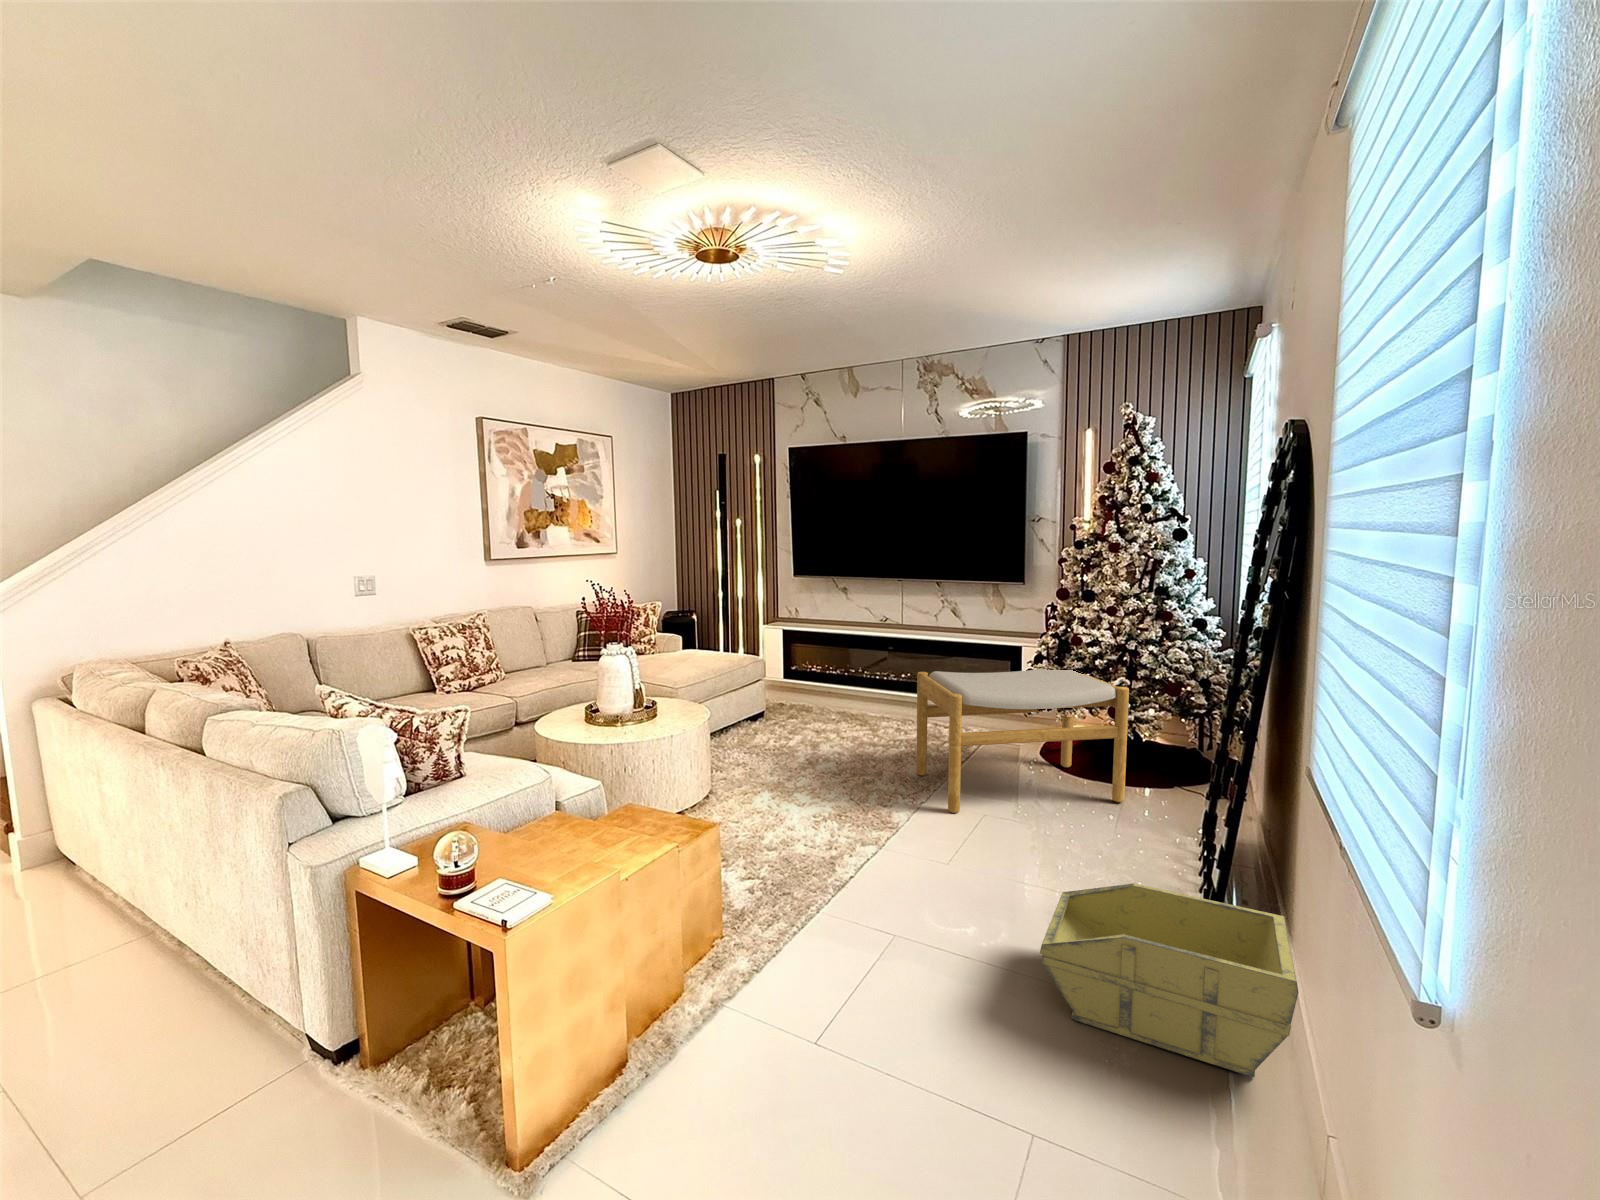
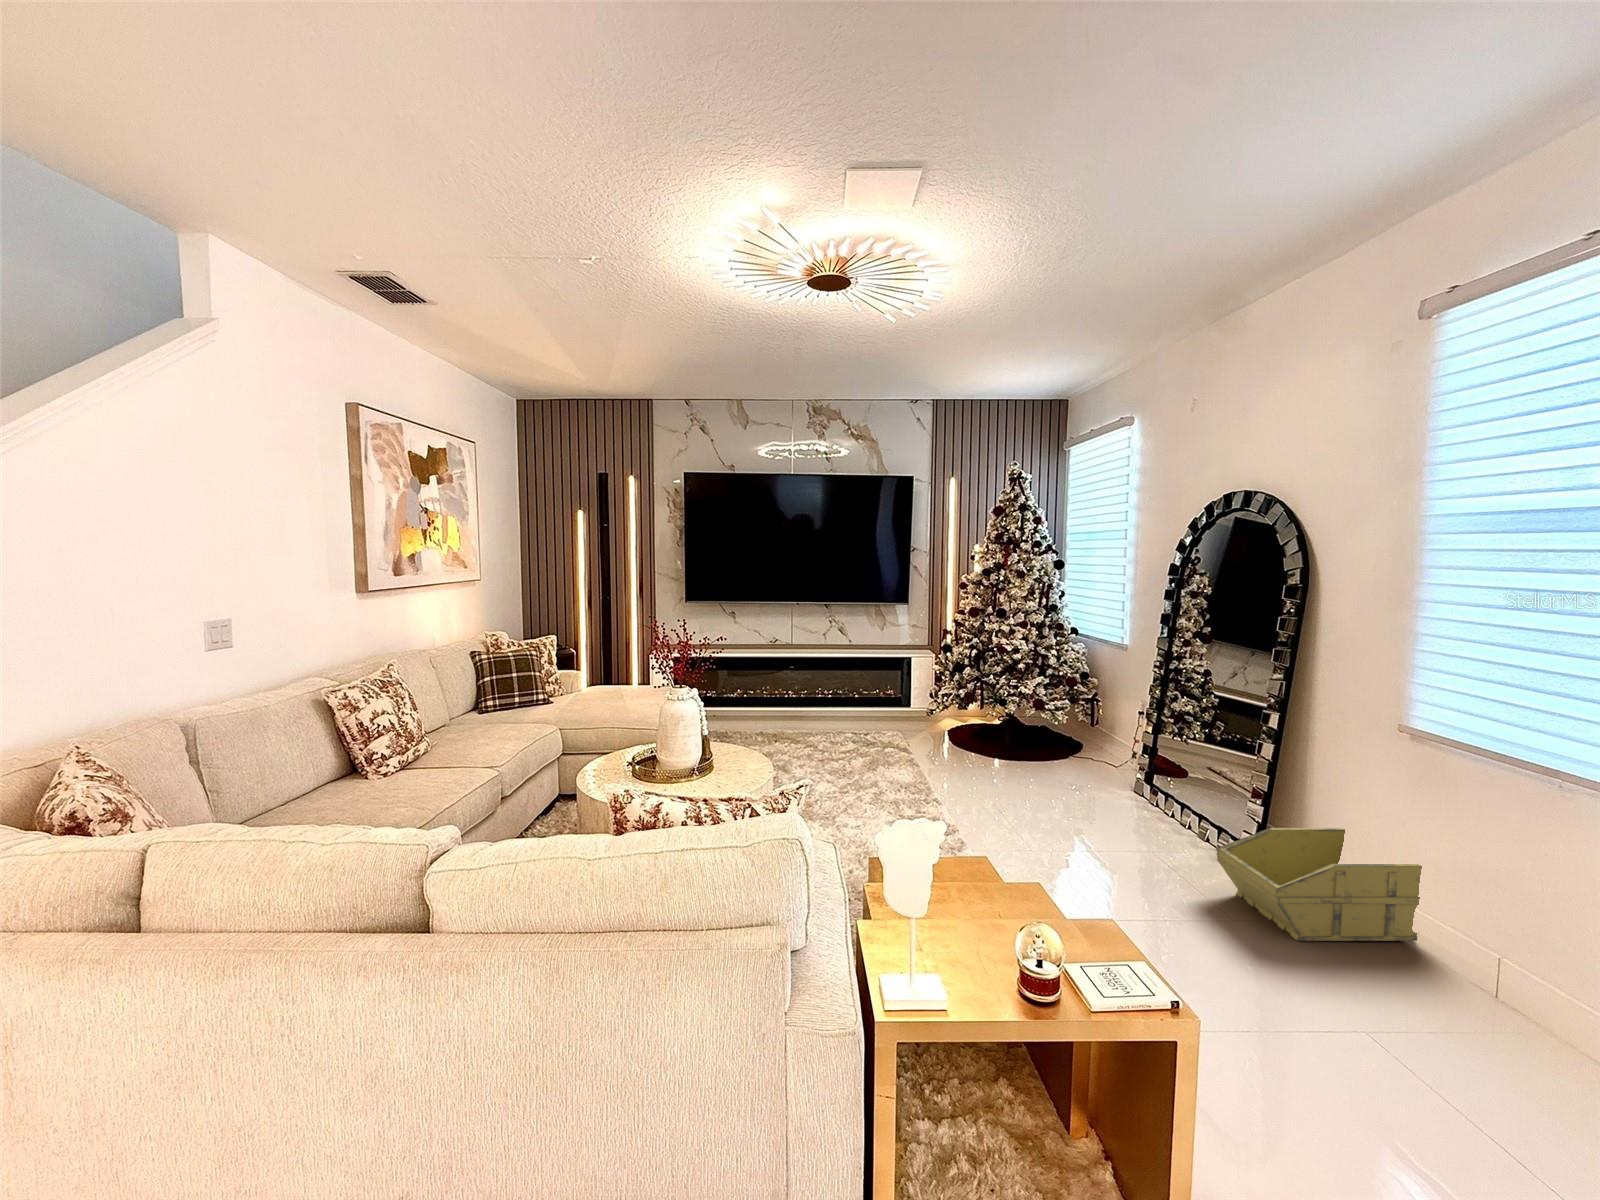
footstool: present [916,669,1129,813] -> none [917,673,1084,809]

